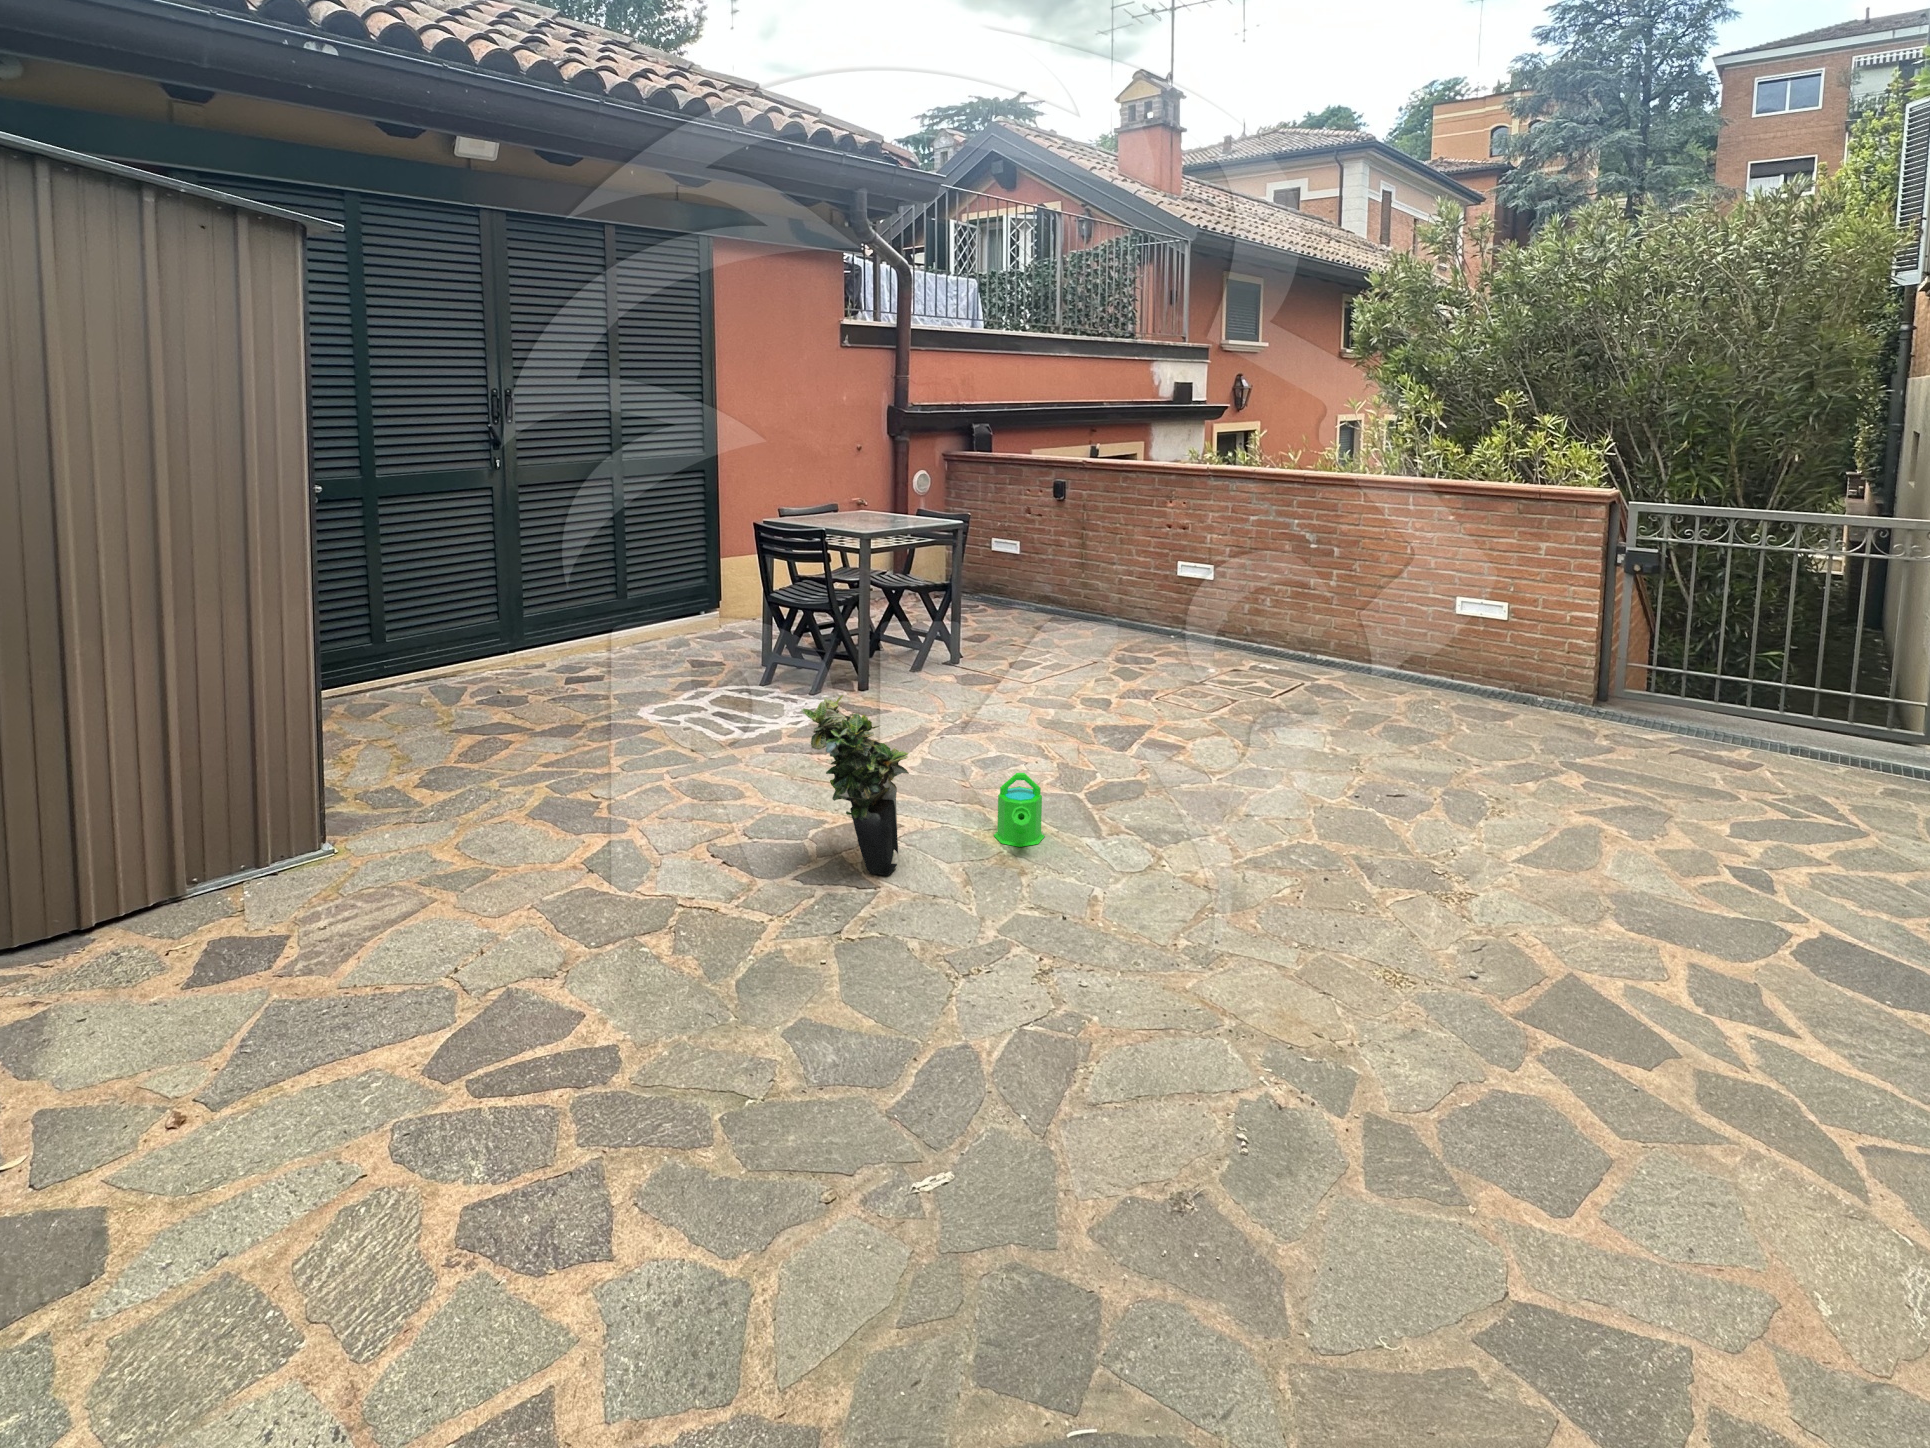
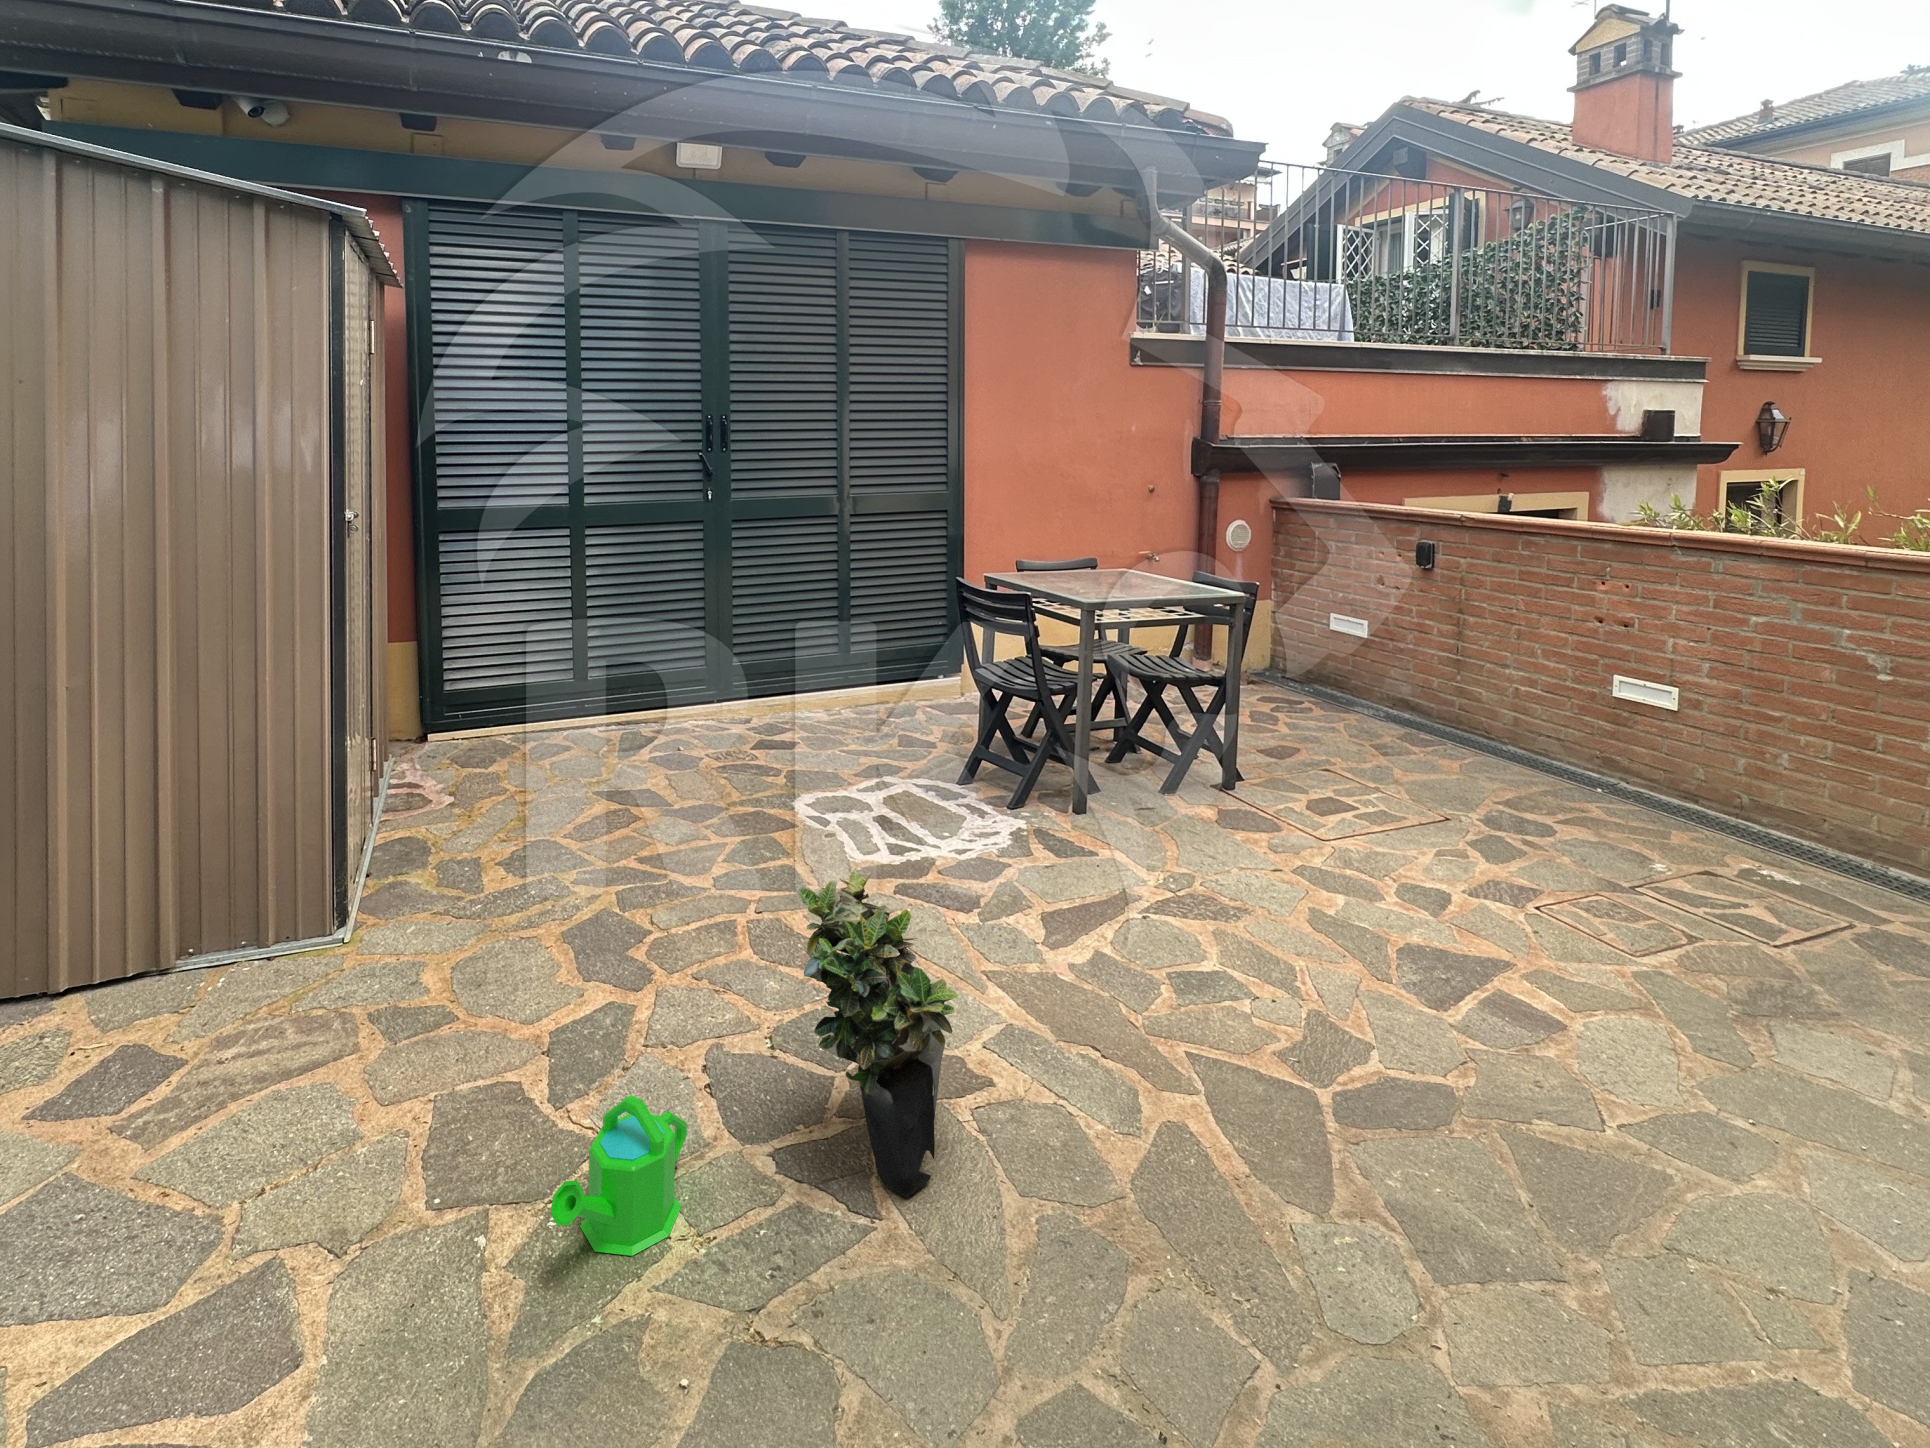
watering can: present [994,773,1045,847] -> present [550,1095,687,1256]

